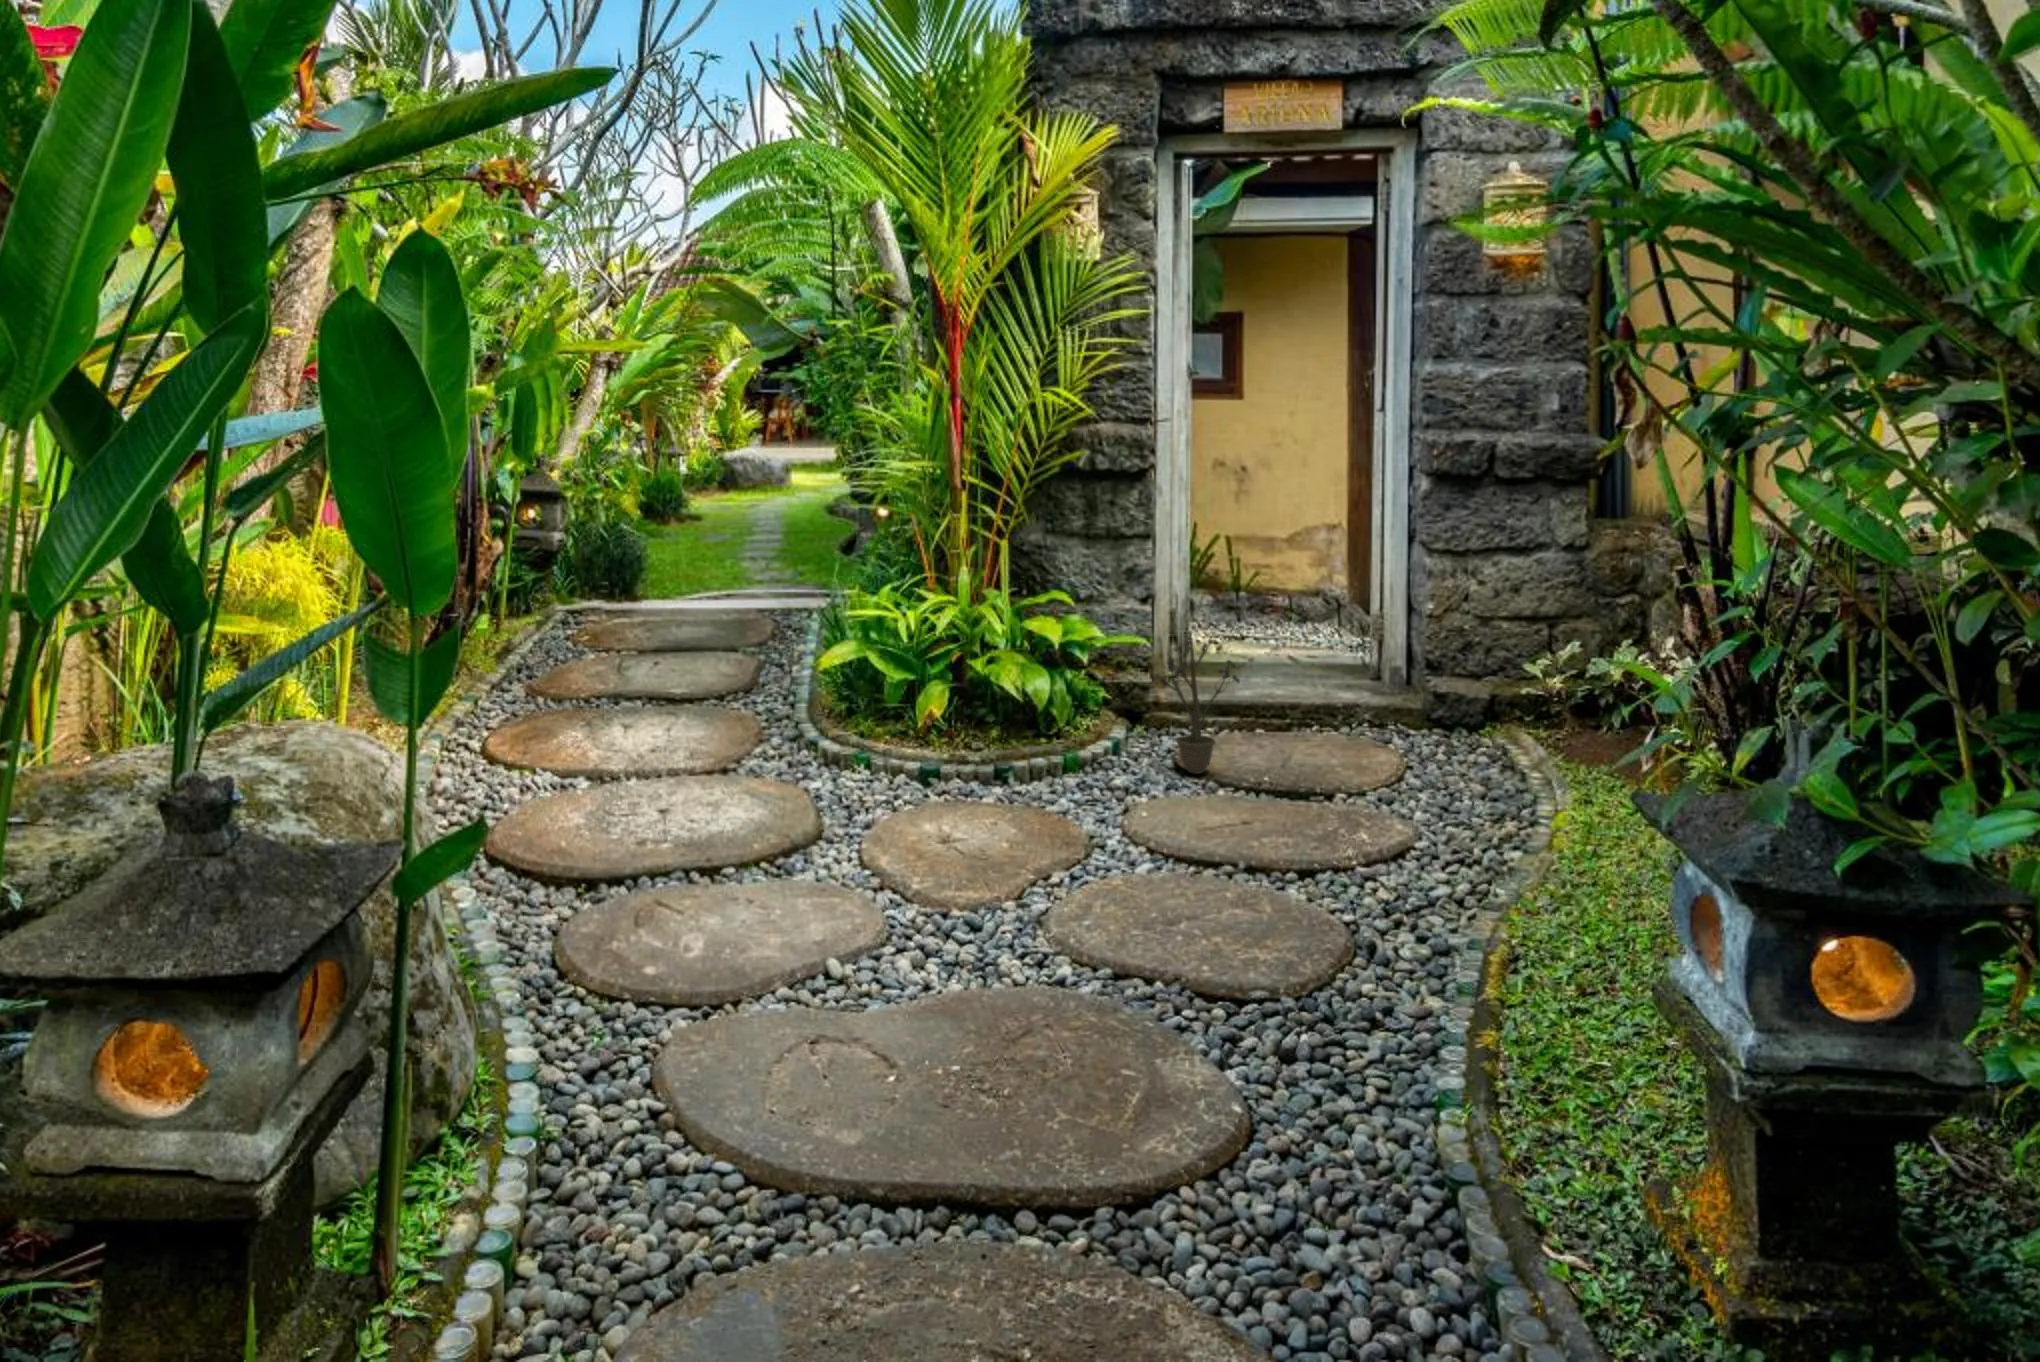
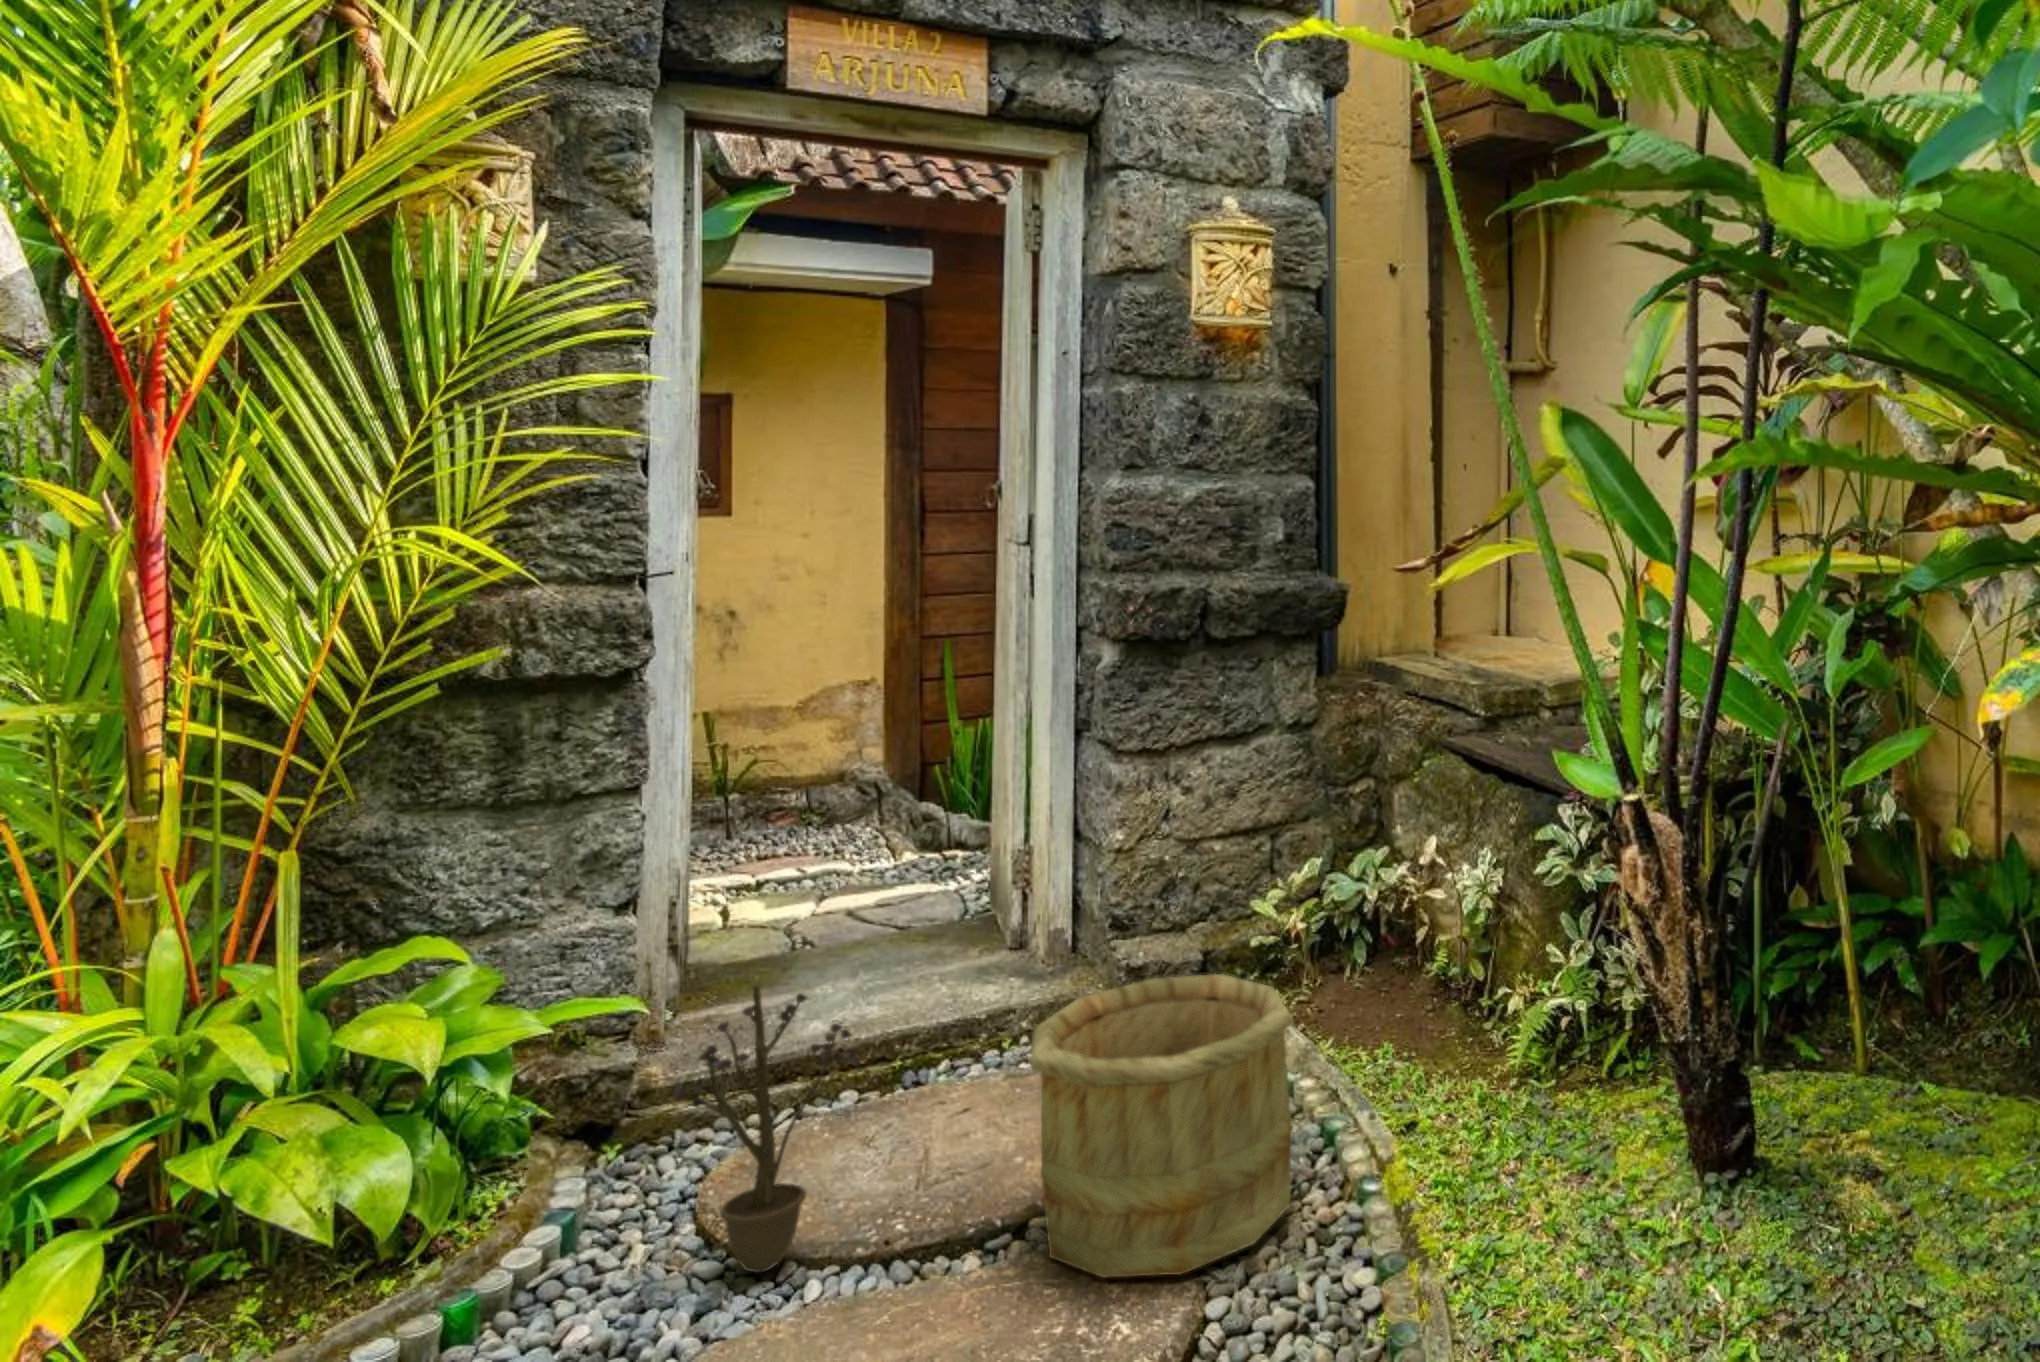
wooden bucket: none [1318,676,1476,824] -> present [1030,974,1292,1278]

